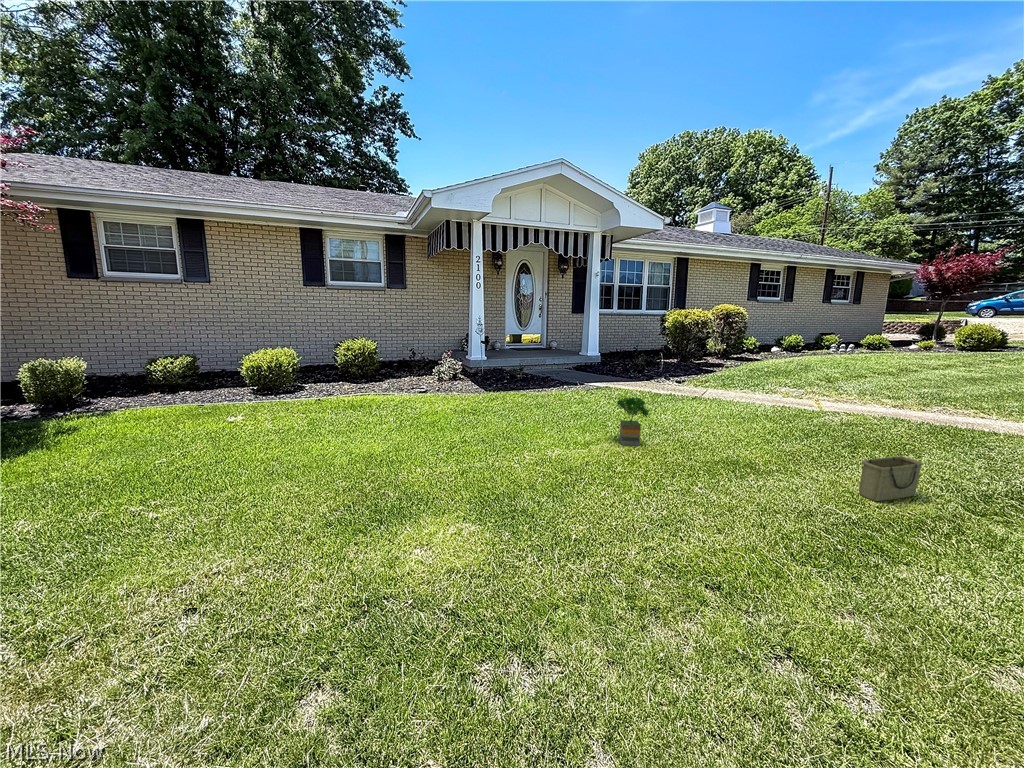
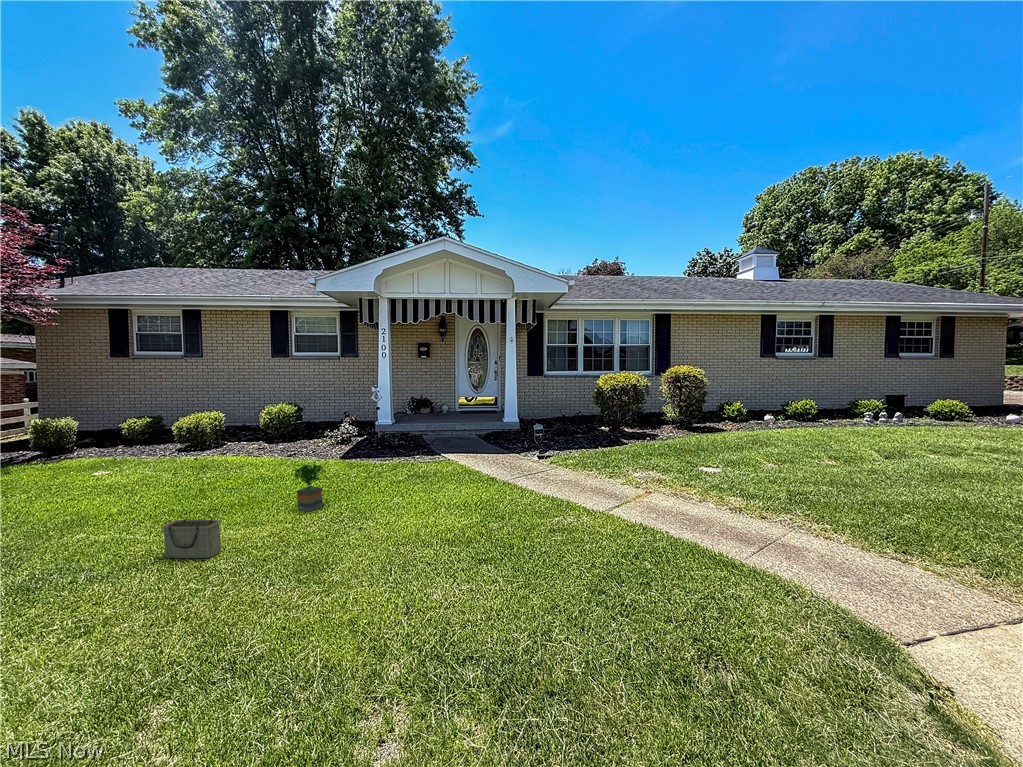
basket: present [859,456,923,501] -> present [161,520,221,558]

